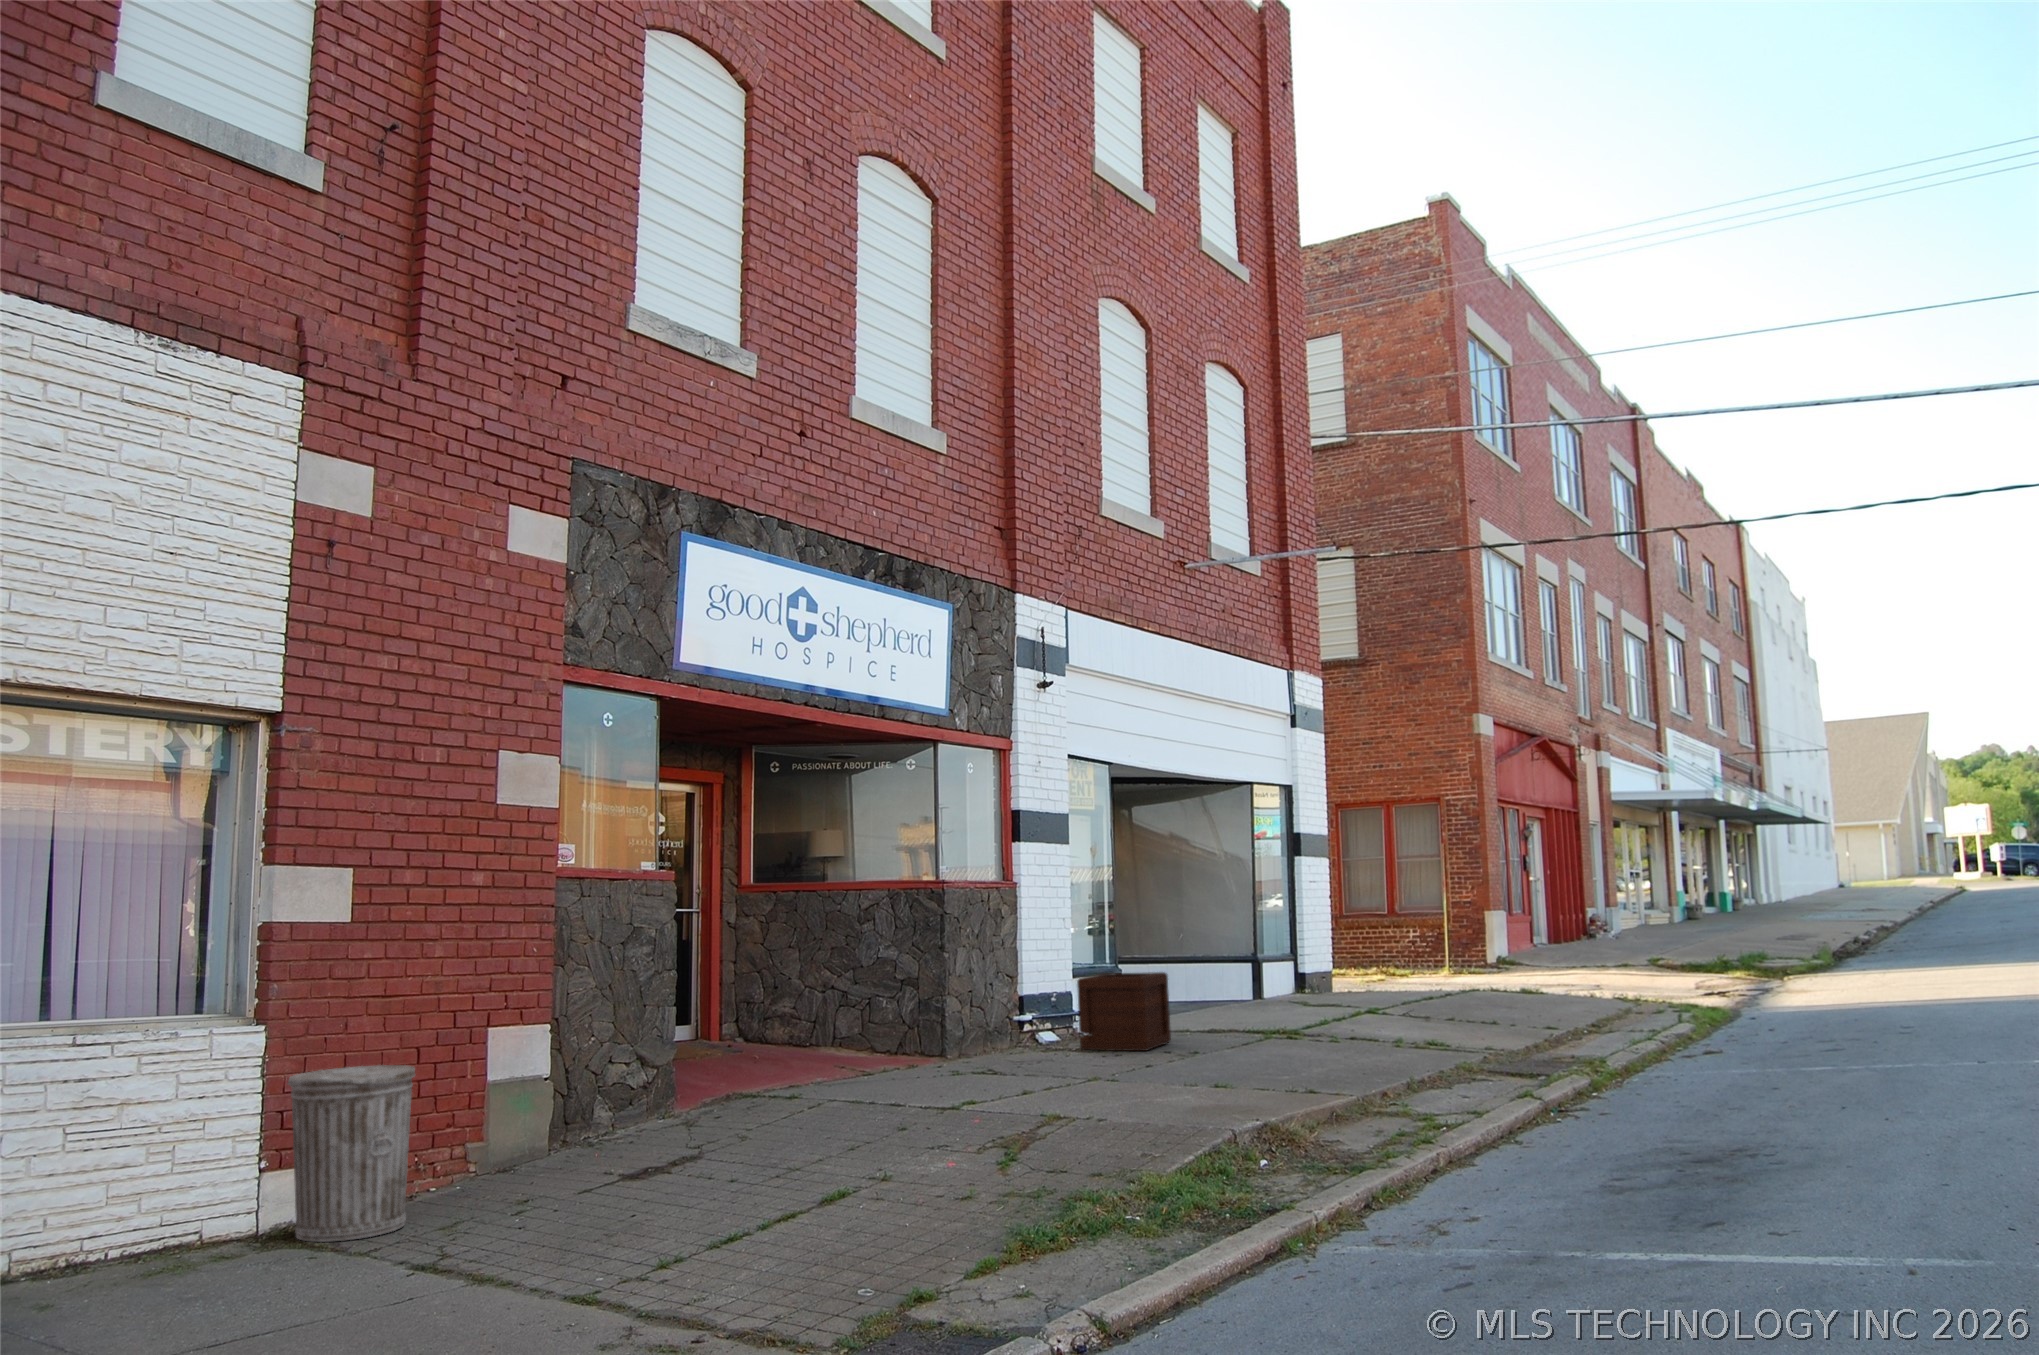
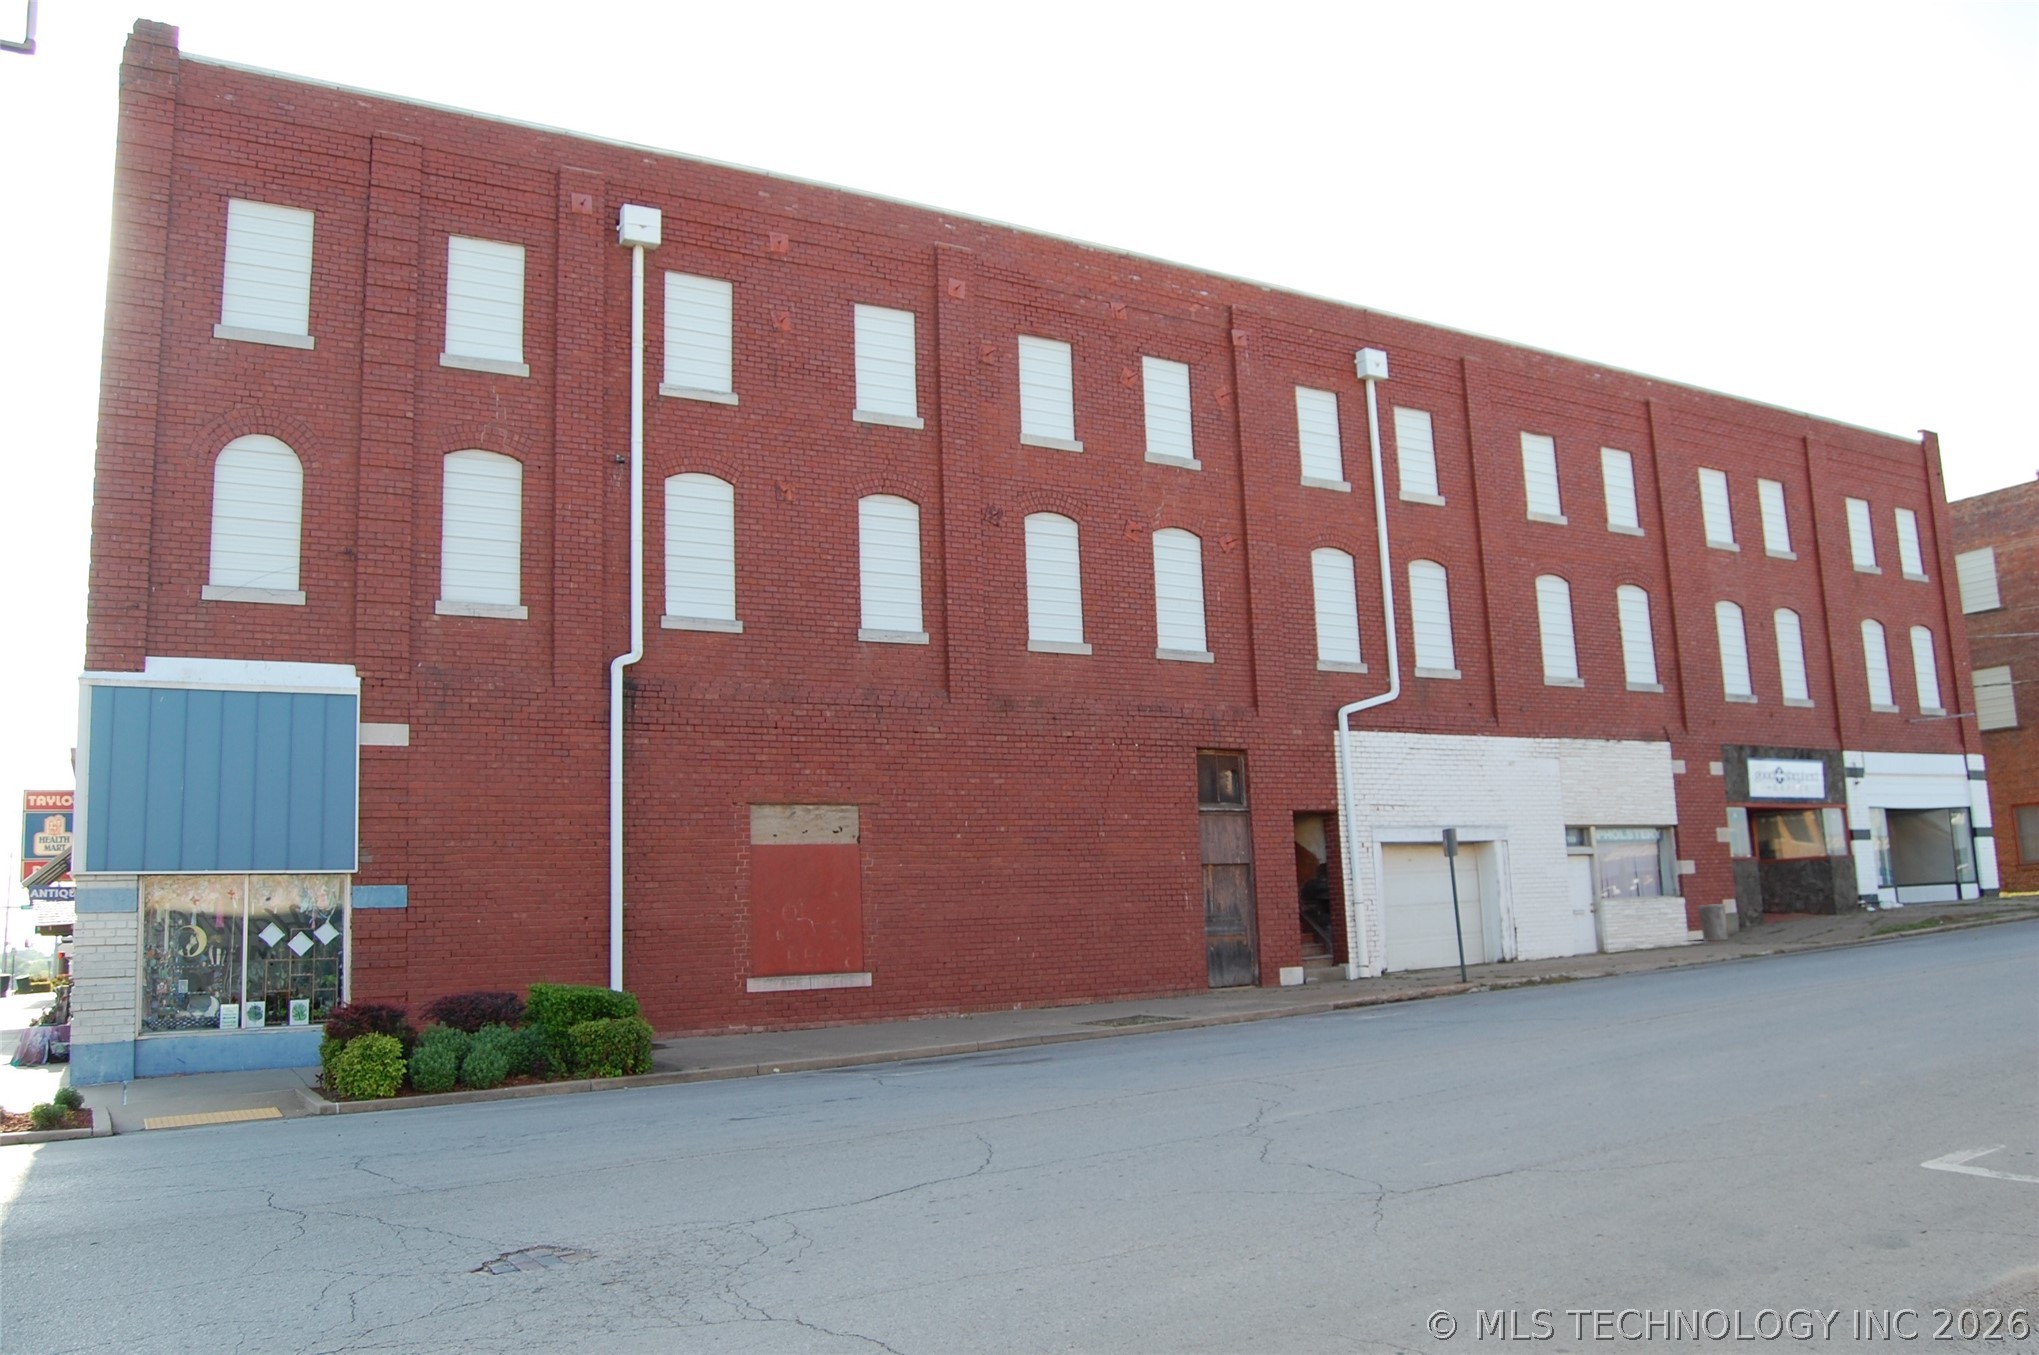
wooden crate: present [1077,972,1171,1051] -> none [1879,888,1921,917]

